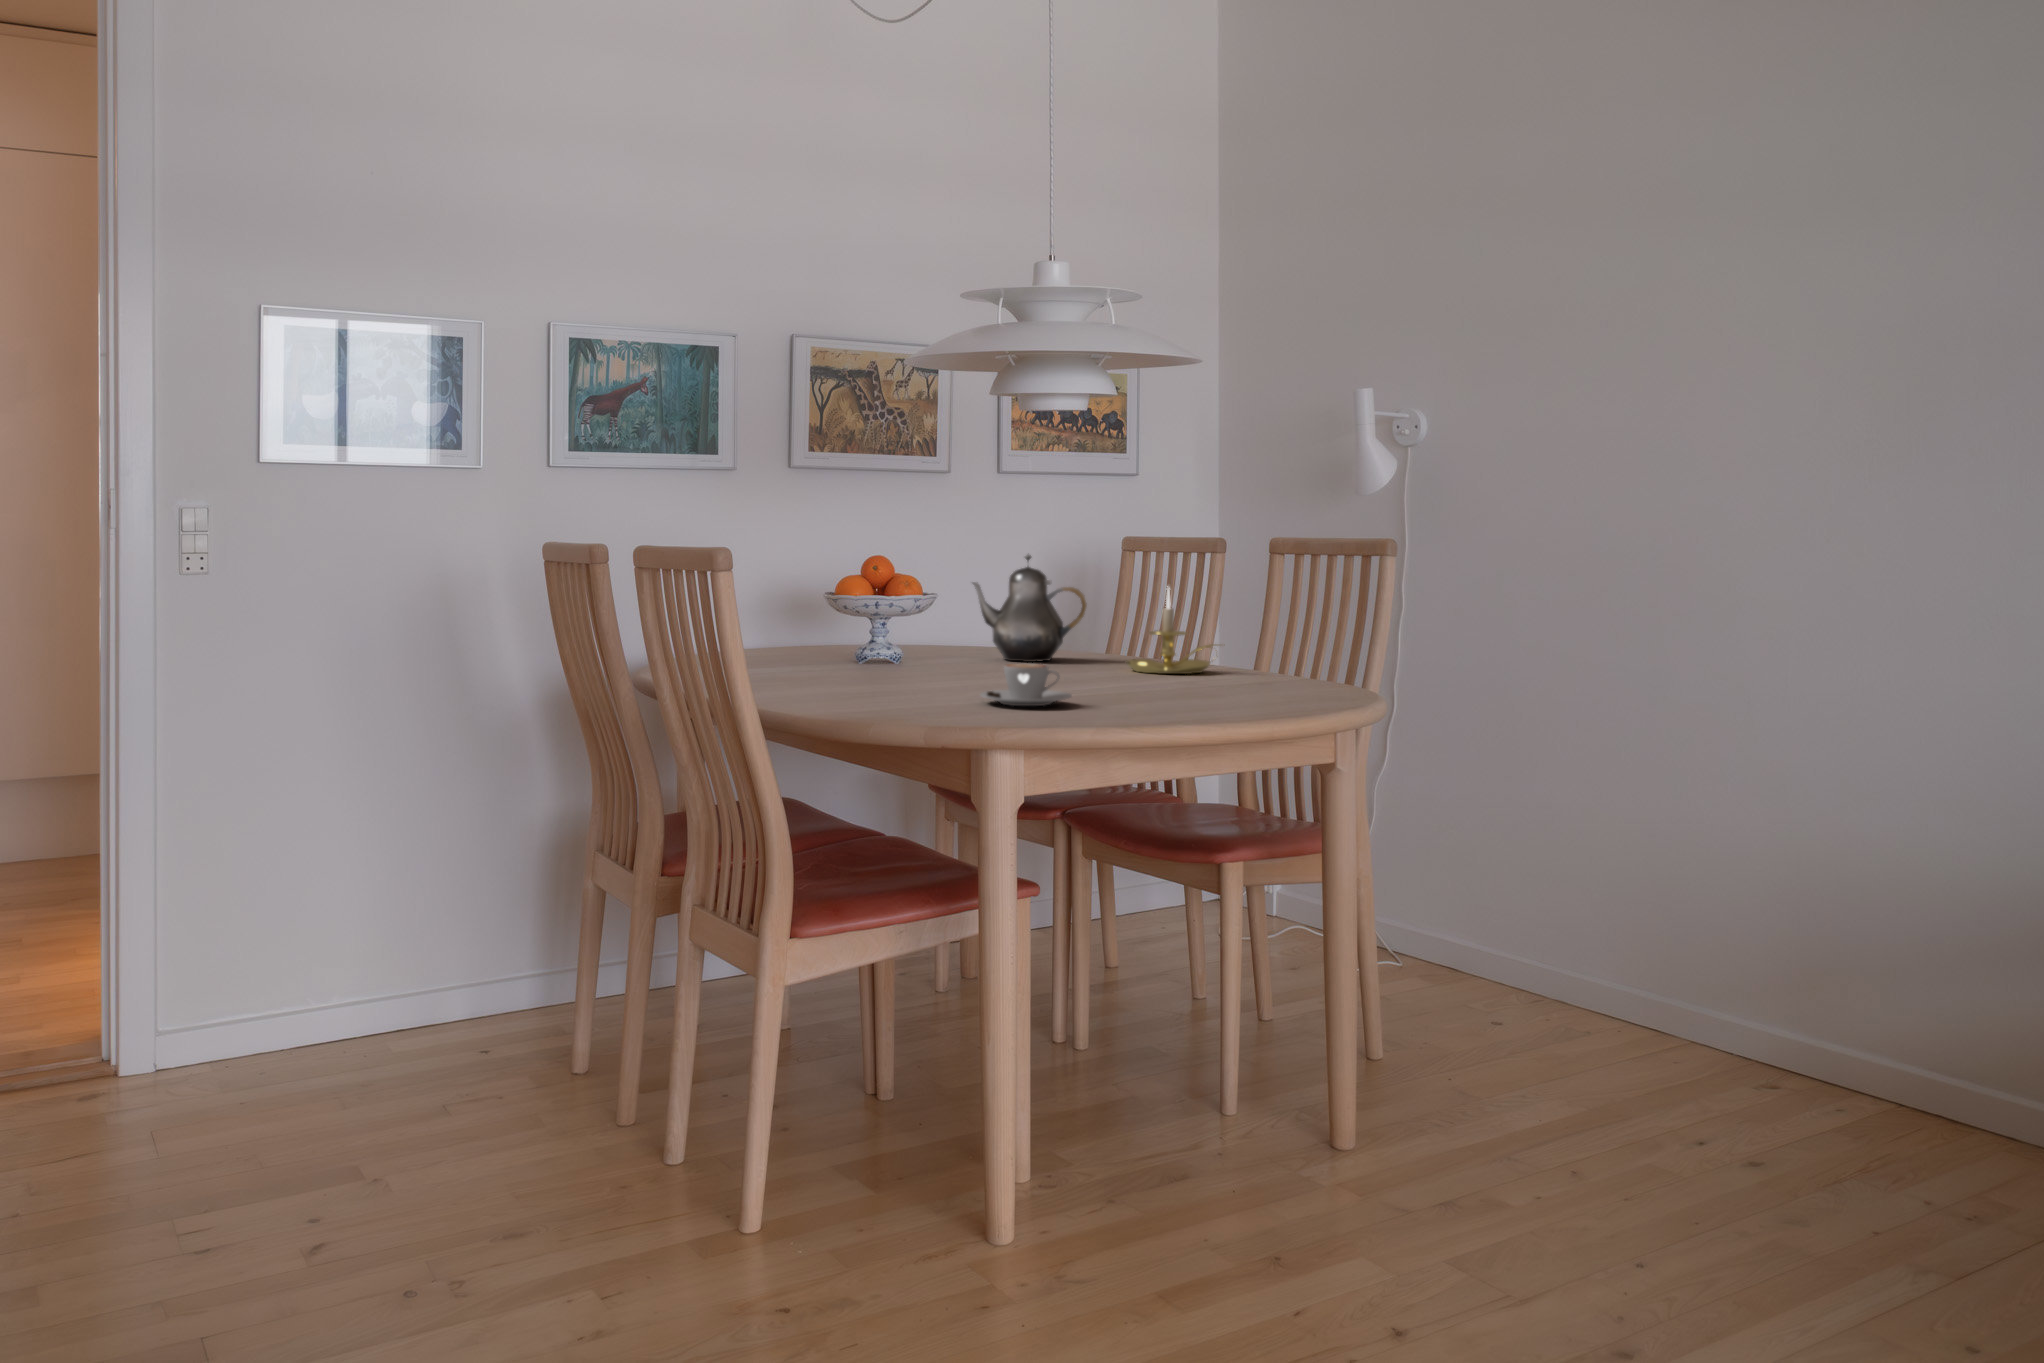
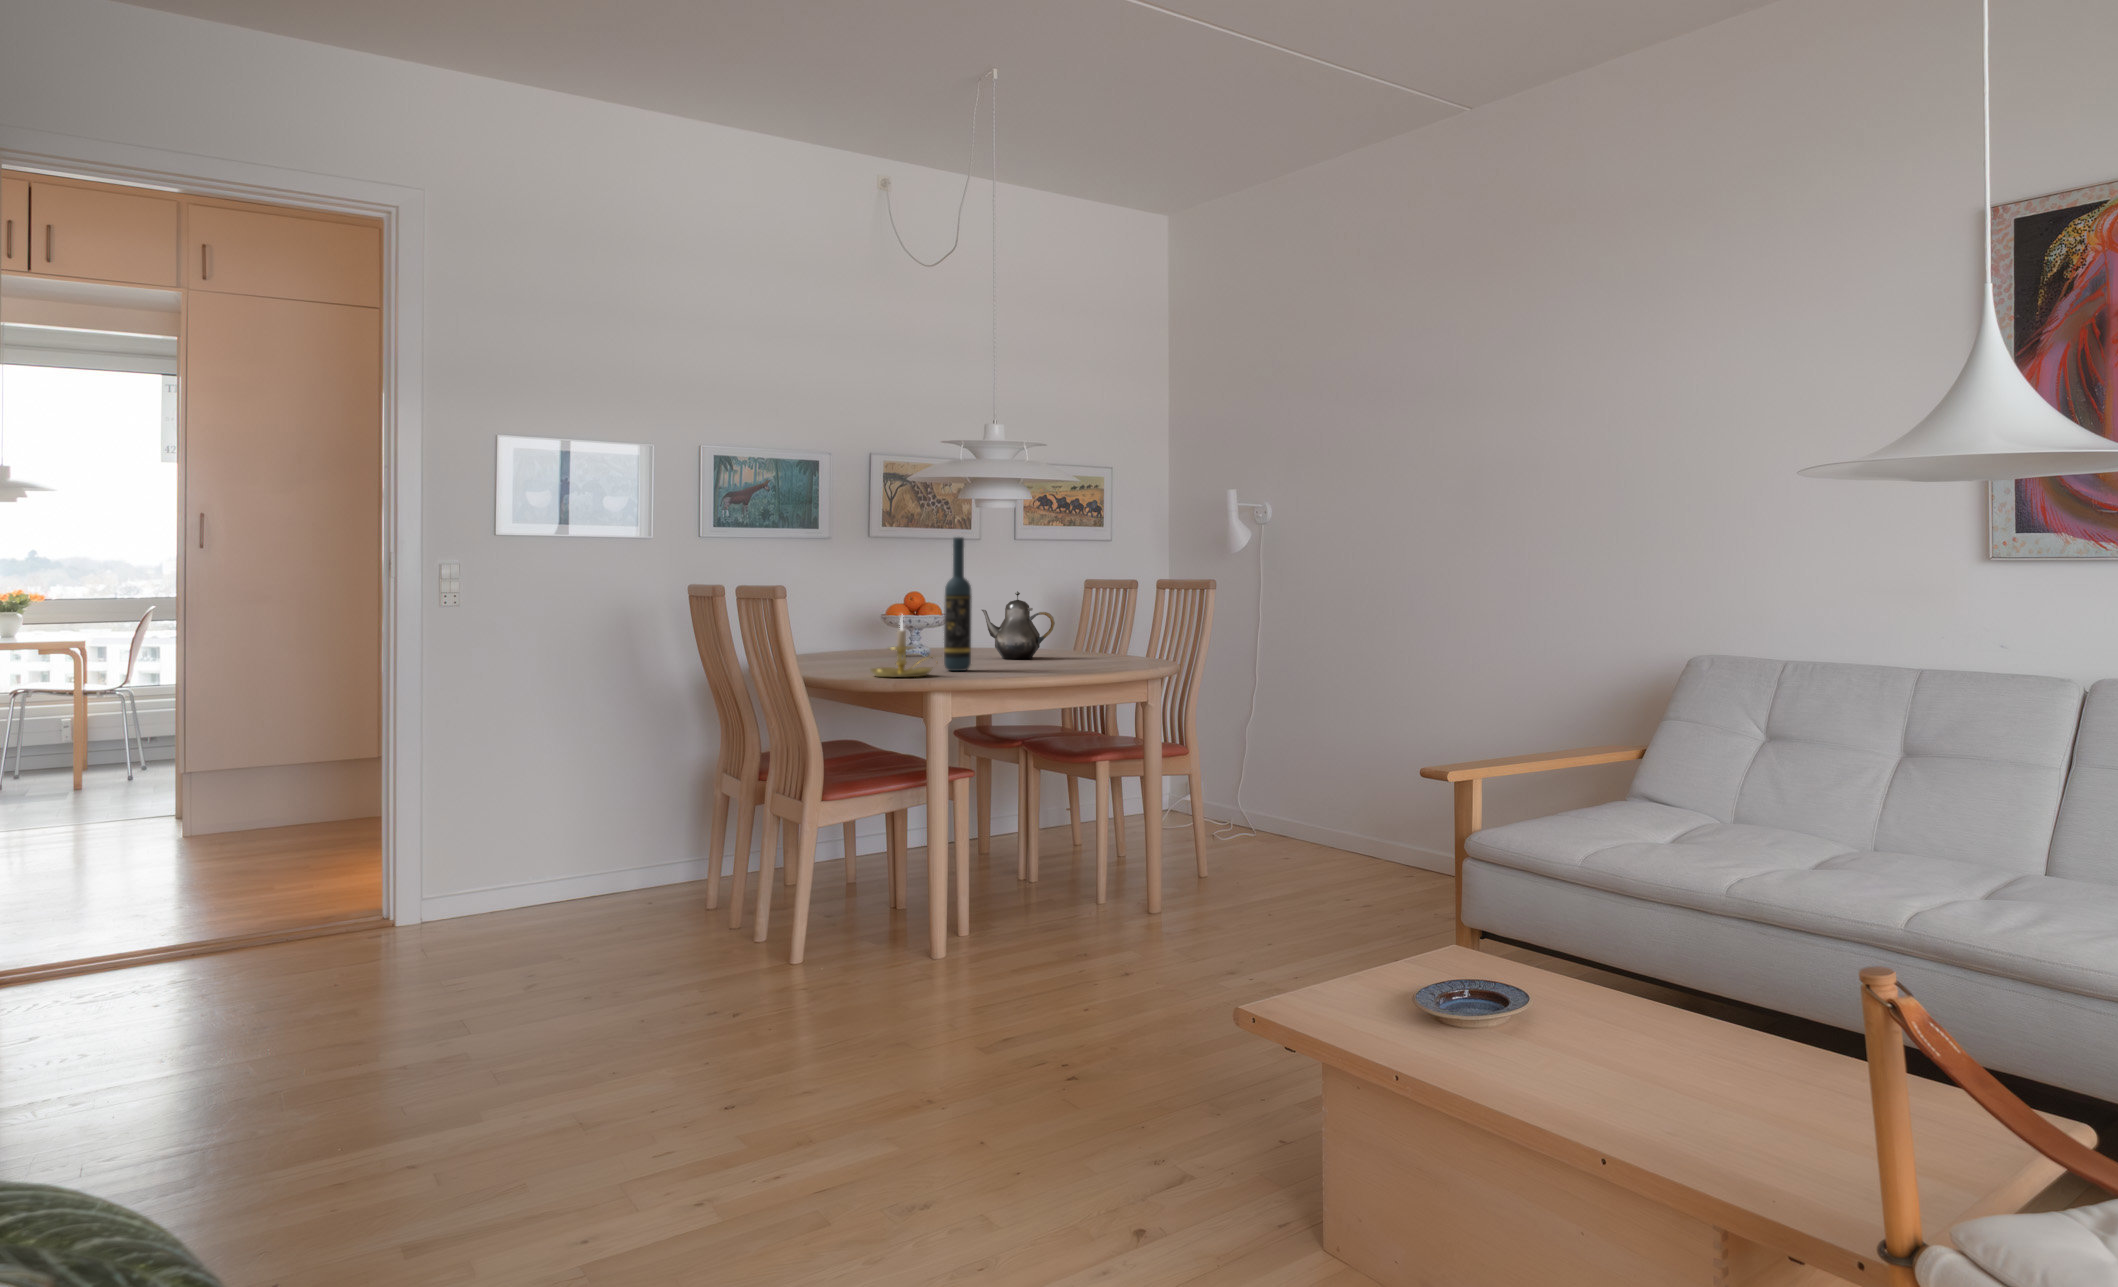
wine bottle: none [934,466,977,684] -> present [944,537,972,671]
candle holder: present [1126,588,1217,674] -> present [870,618,933,677]
coffee cup: present [980,663,1072,706] -> none [963,656,1019,681]

